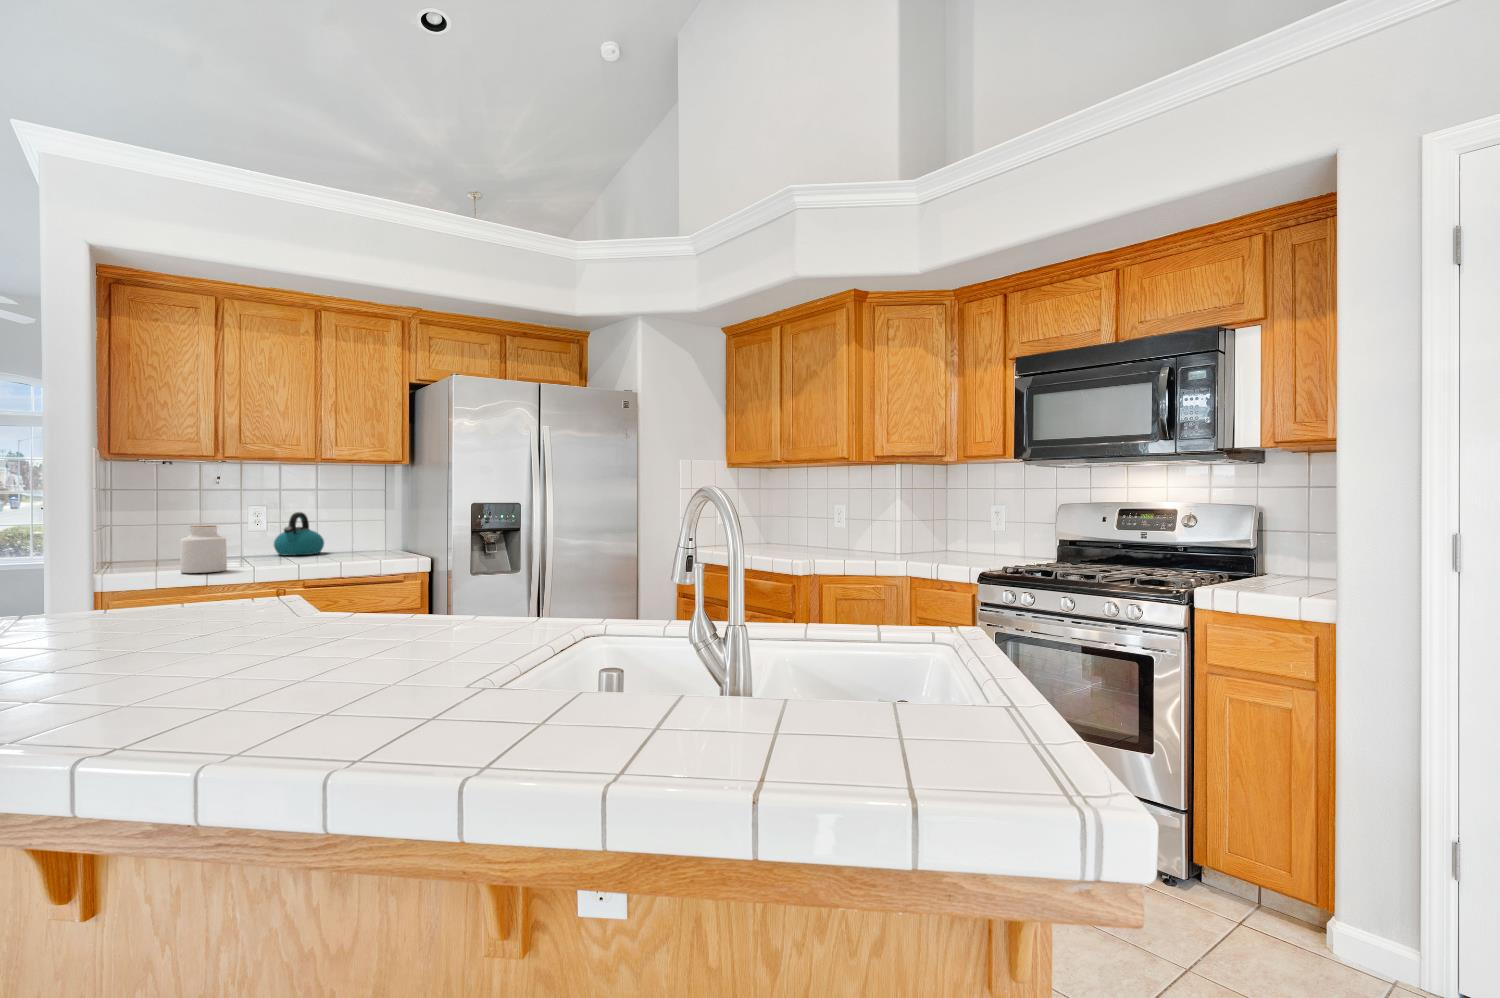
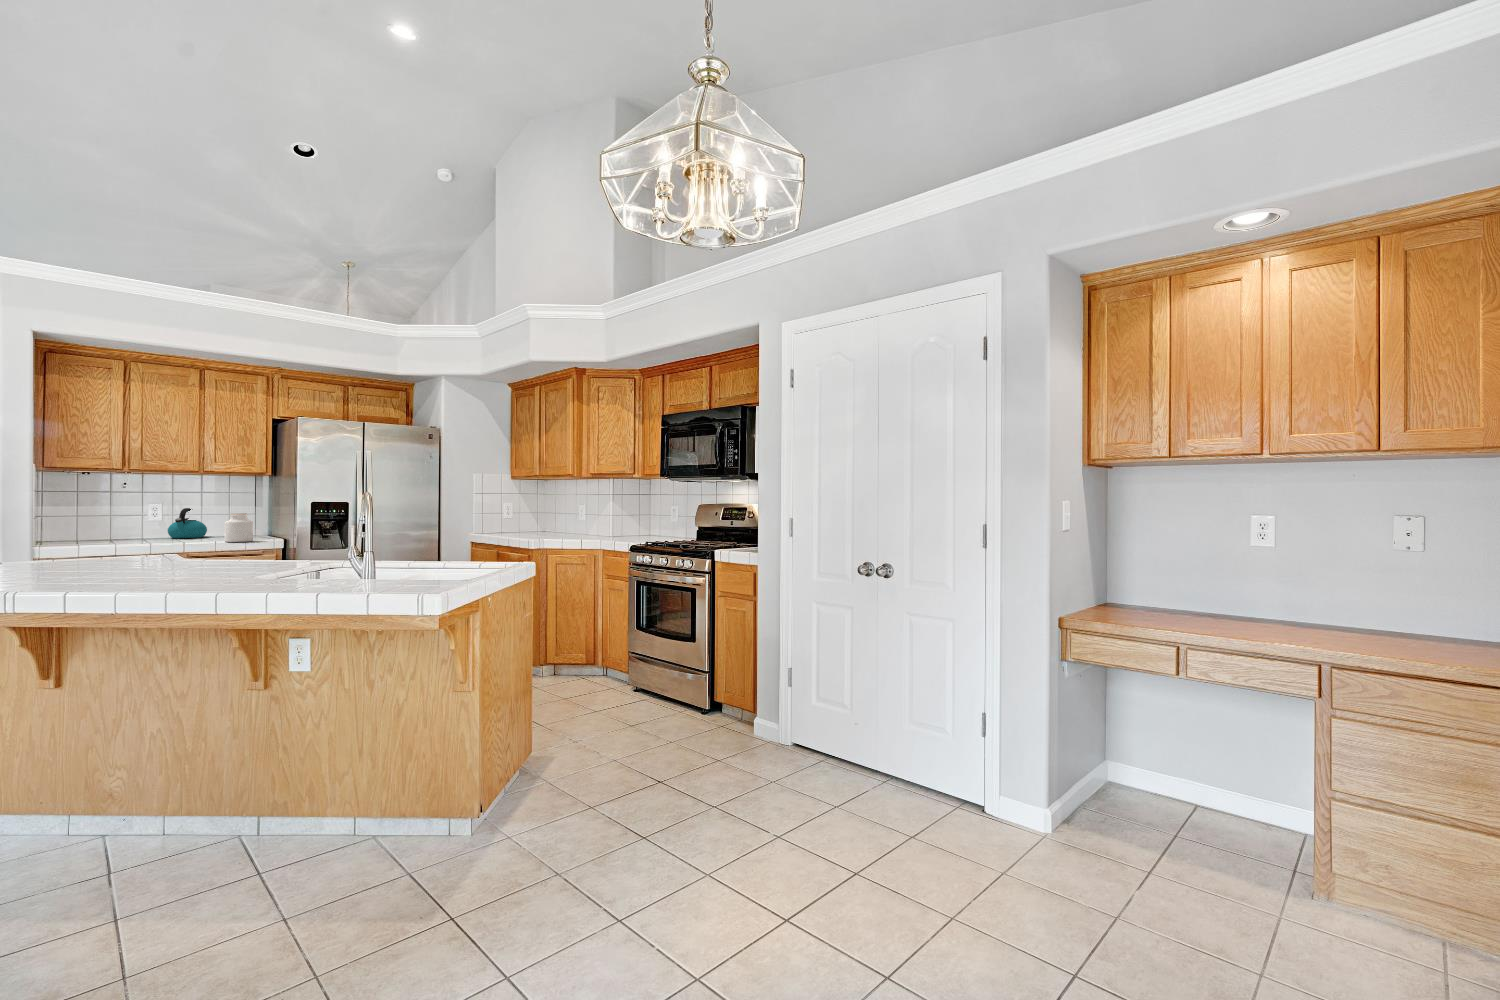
jar: present [180,526,227,573] -> present [225,513,253,542]

